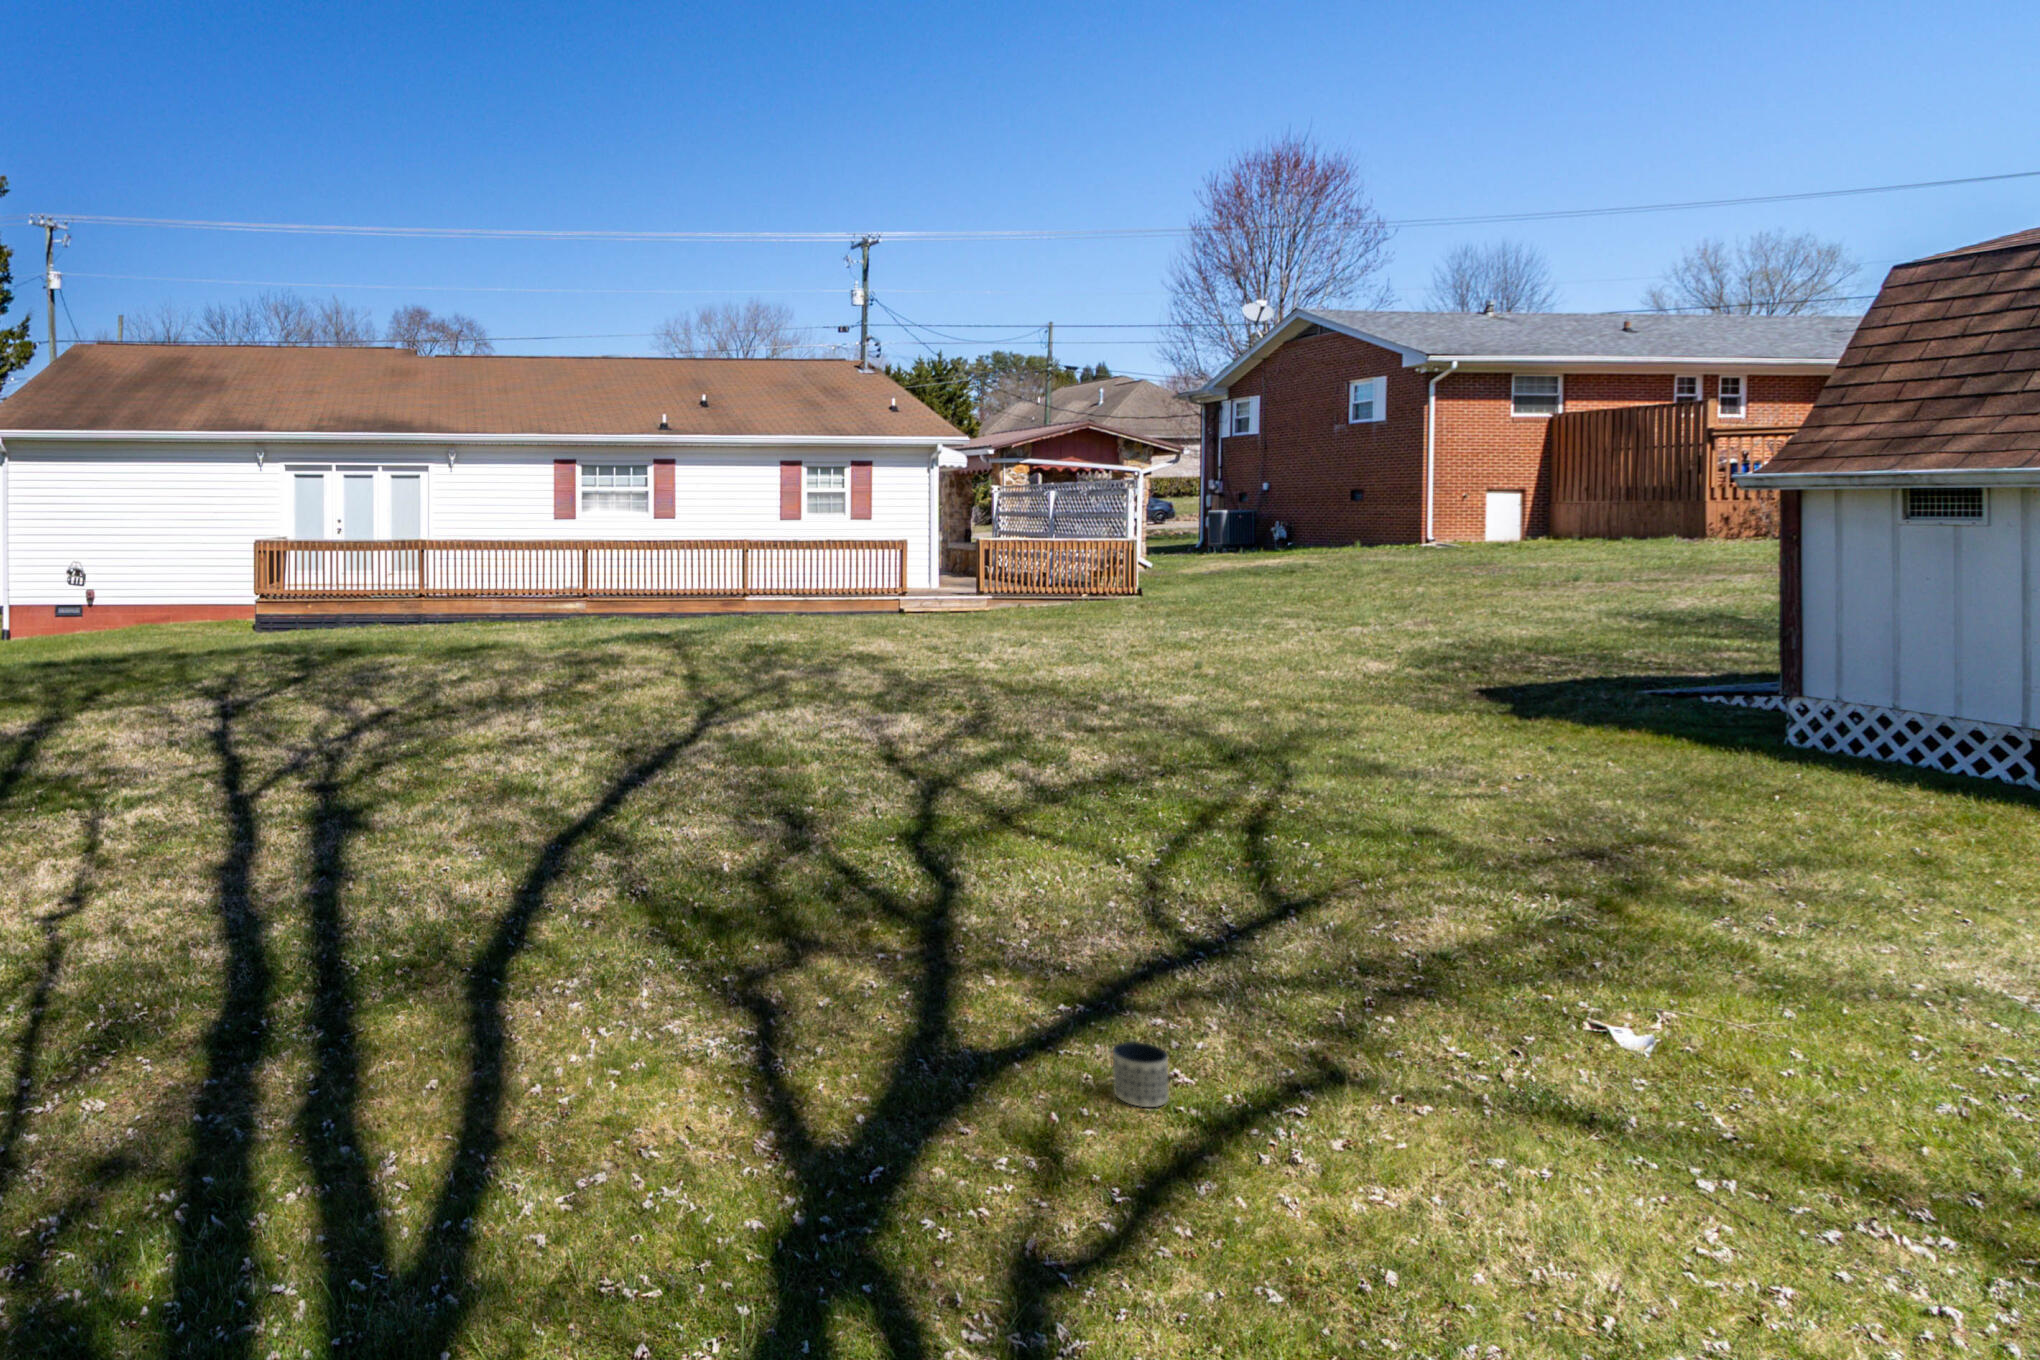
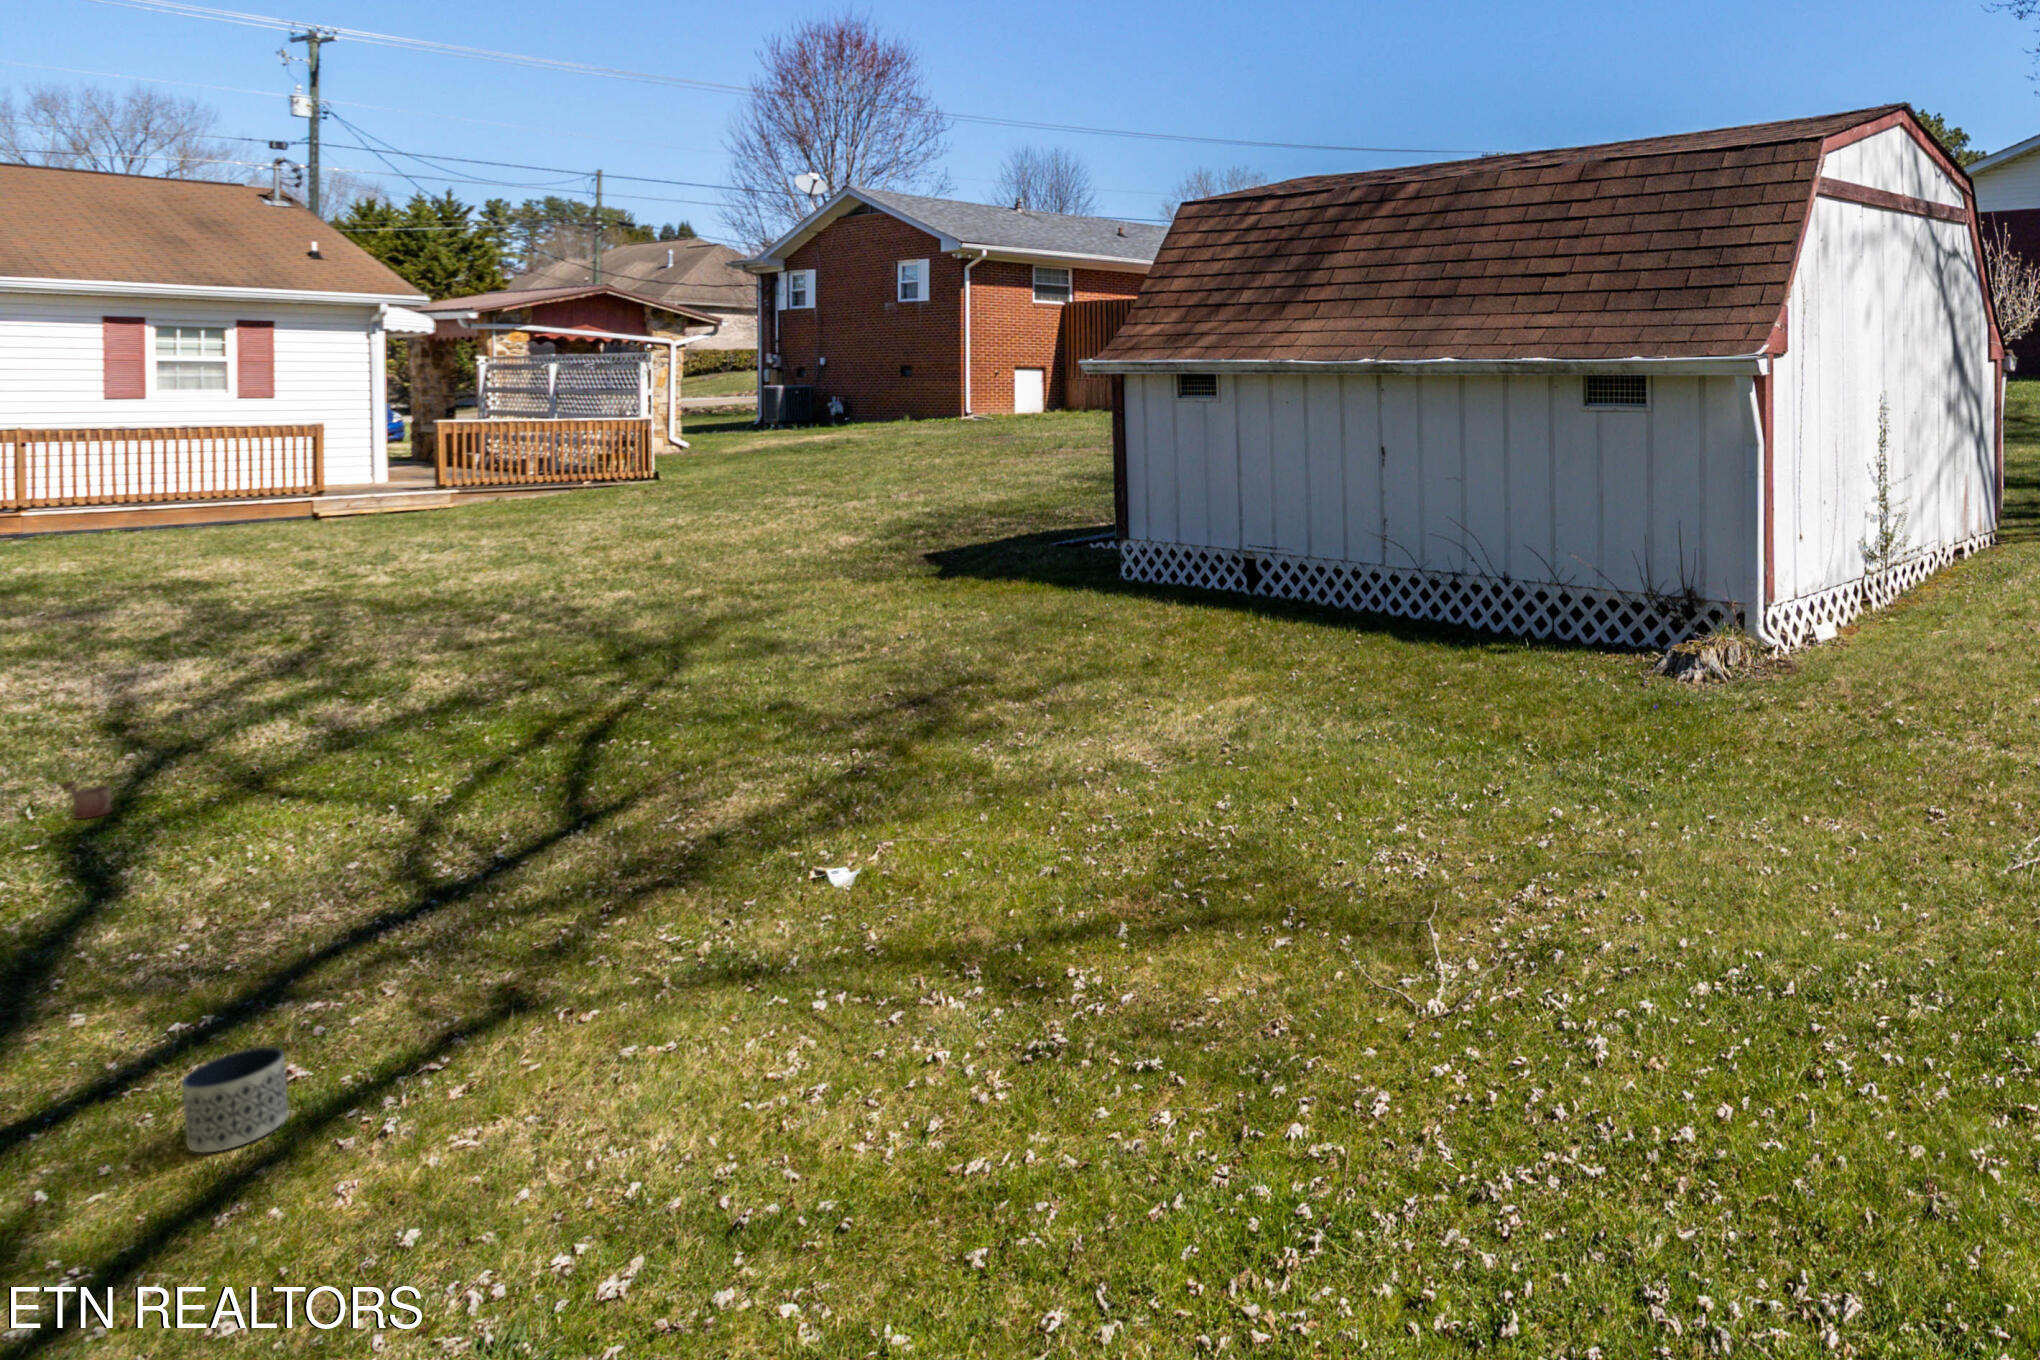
watering can: none [899,806,927,834] -> present [62,779,112,819]

